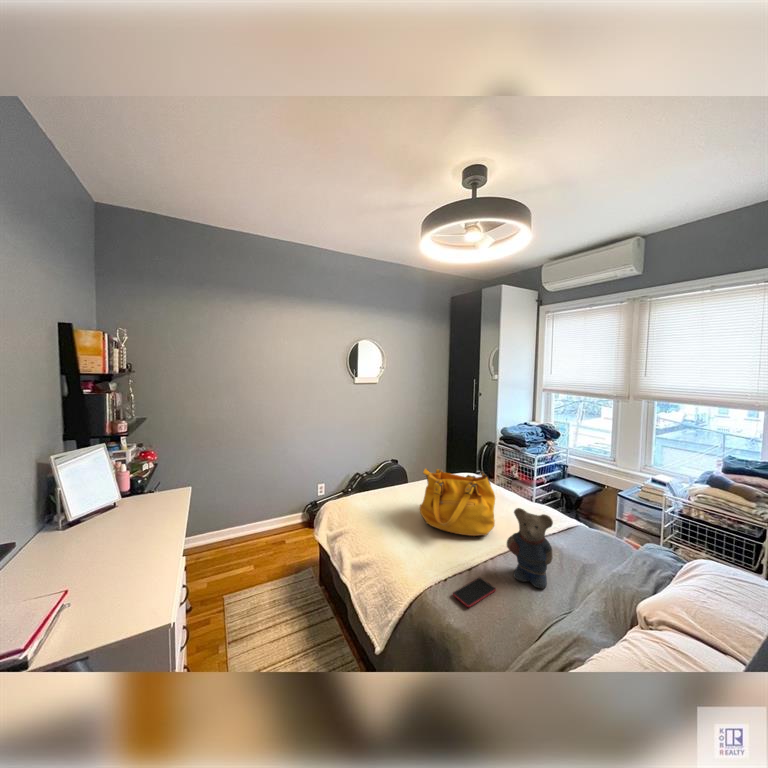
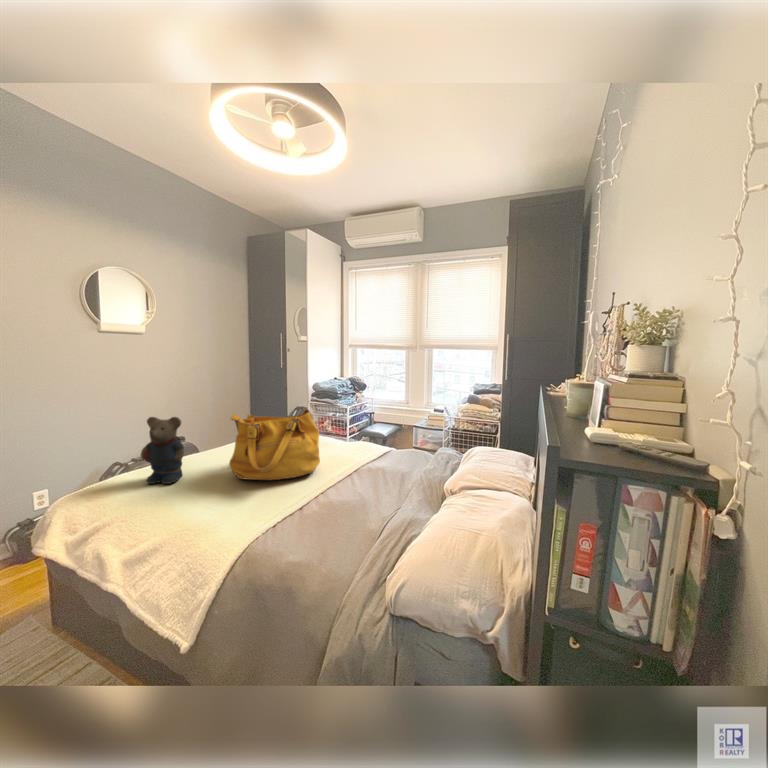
teddy bear: present [507,508,553,589] -> present [141,417,184,484]
smartphone: present [453,578,496,607] -> none [284,509,331,539]

